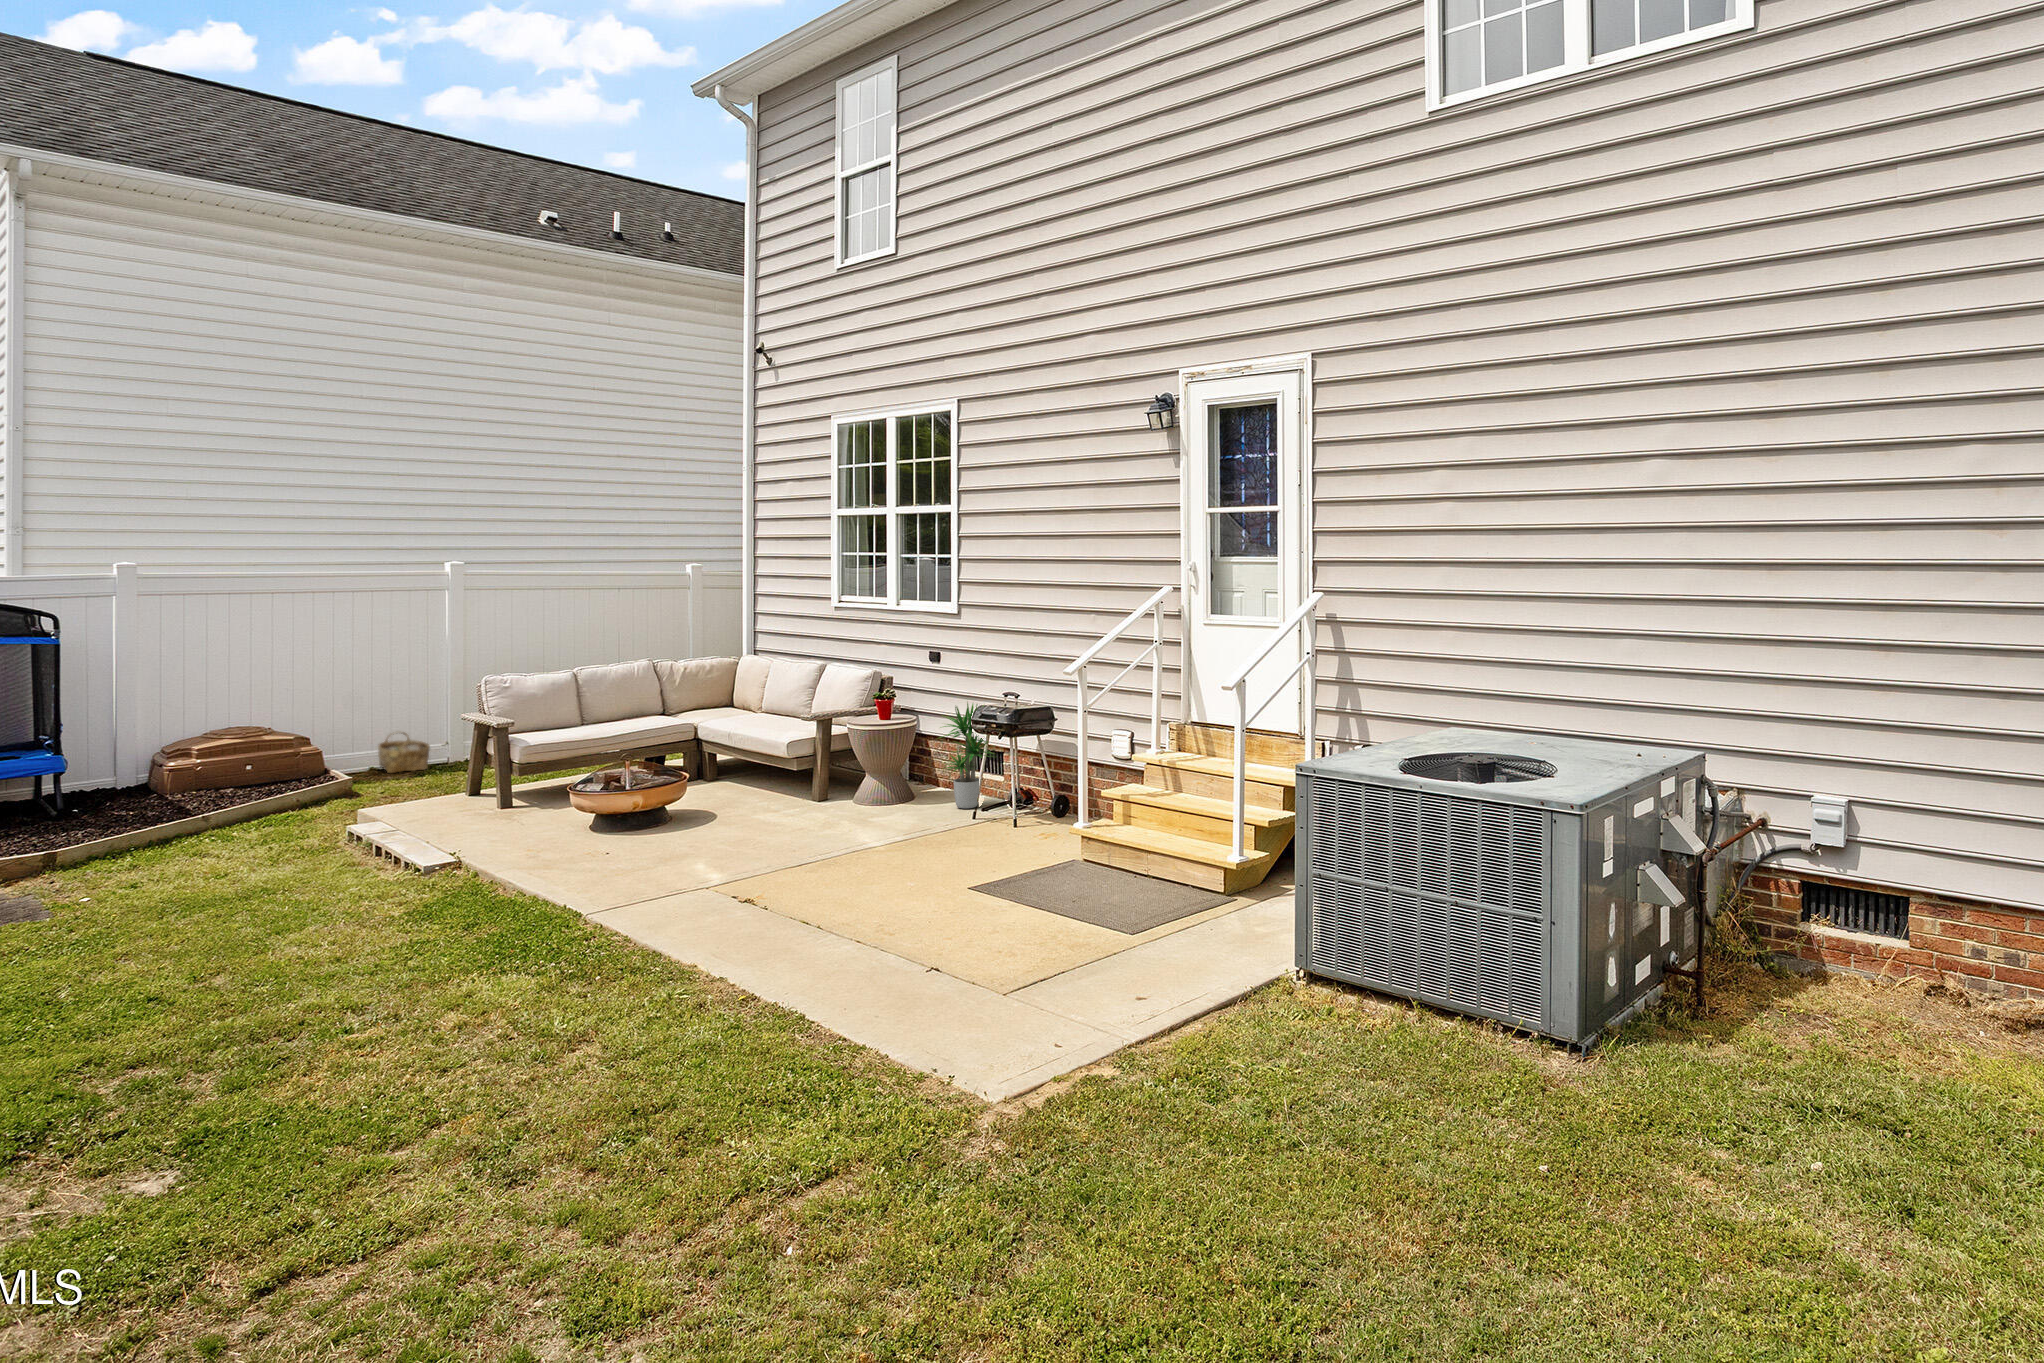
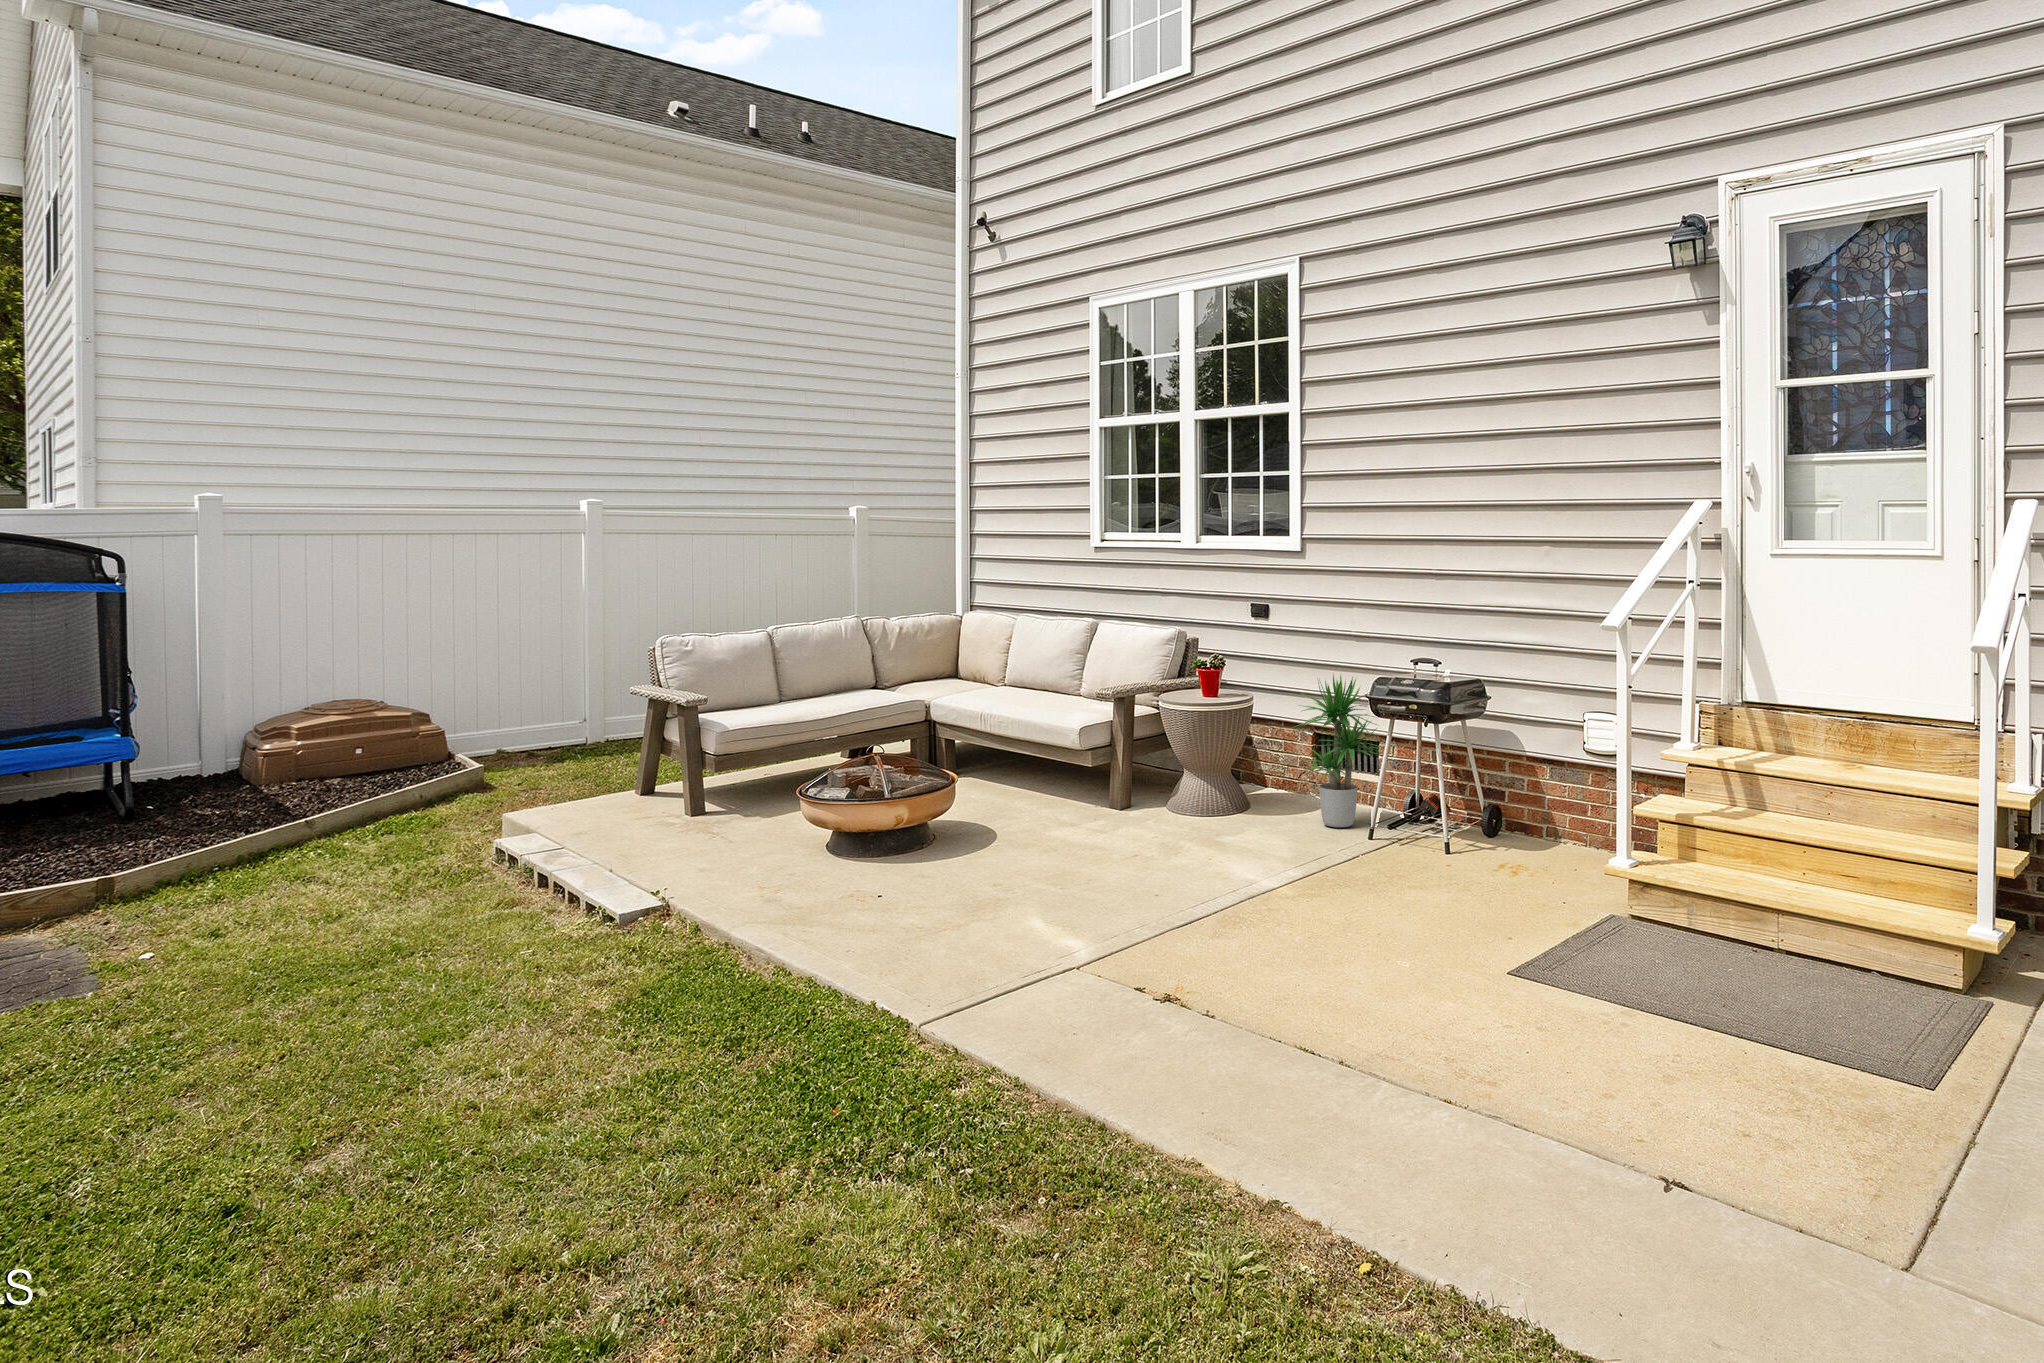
woven basket: present [378,732,430,773] -> none [518,708,581,762]

